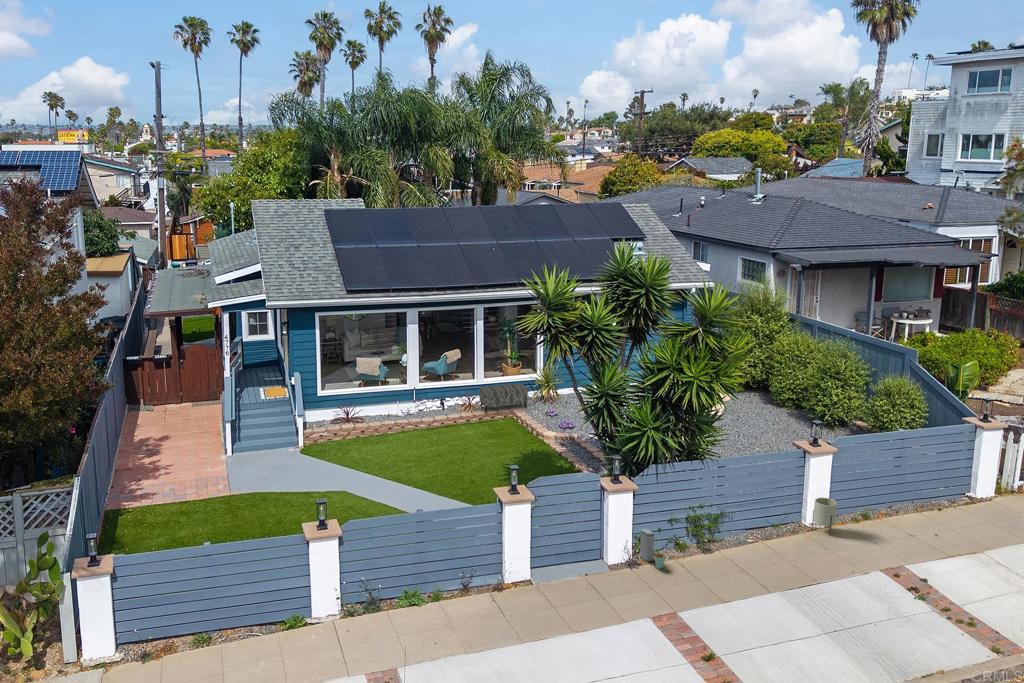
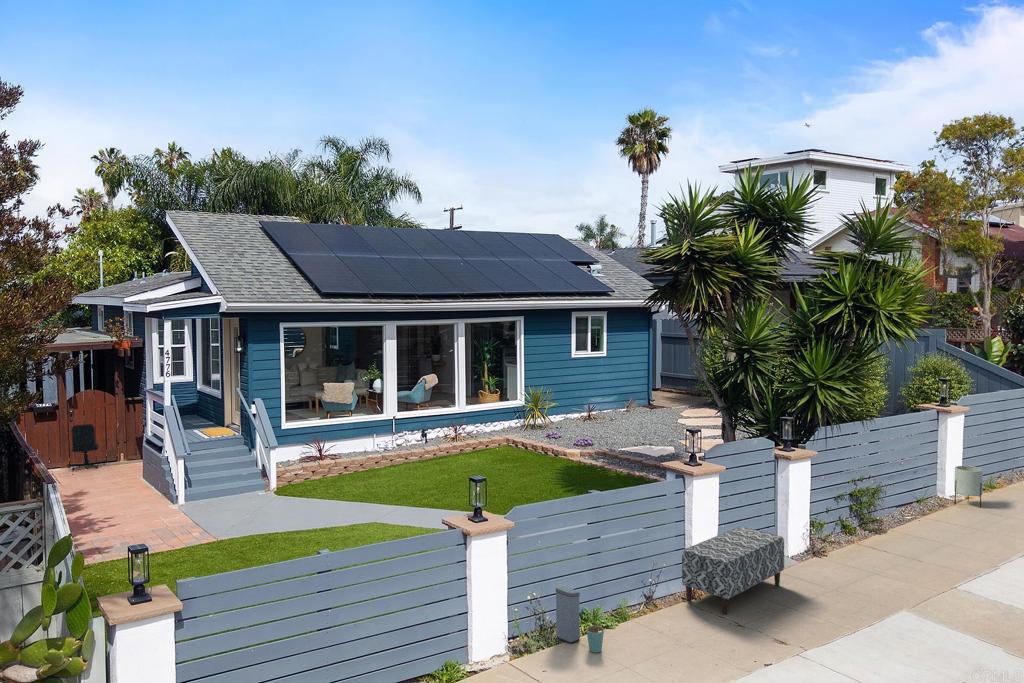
chair: none [174,375,203,411] -> present [67,424,106,471]
bench: present [479,384,528,412] -> present [682,527,784,614]
trash can: present [640,529,665,569] -> present [556,586,604,653]

